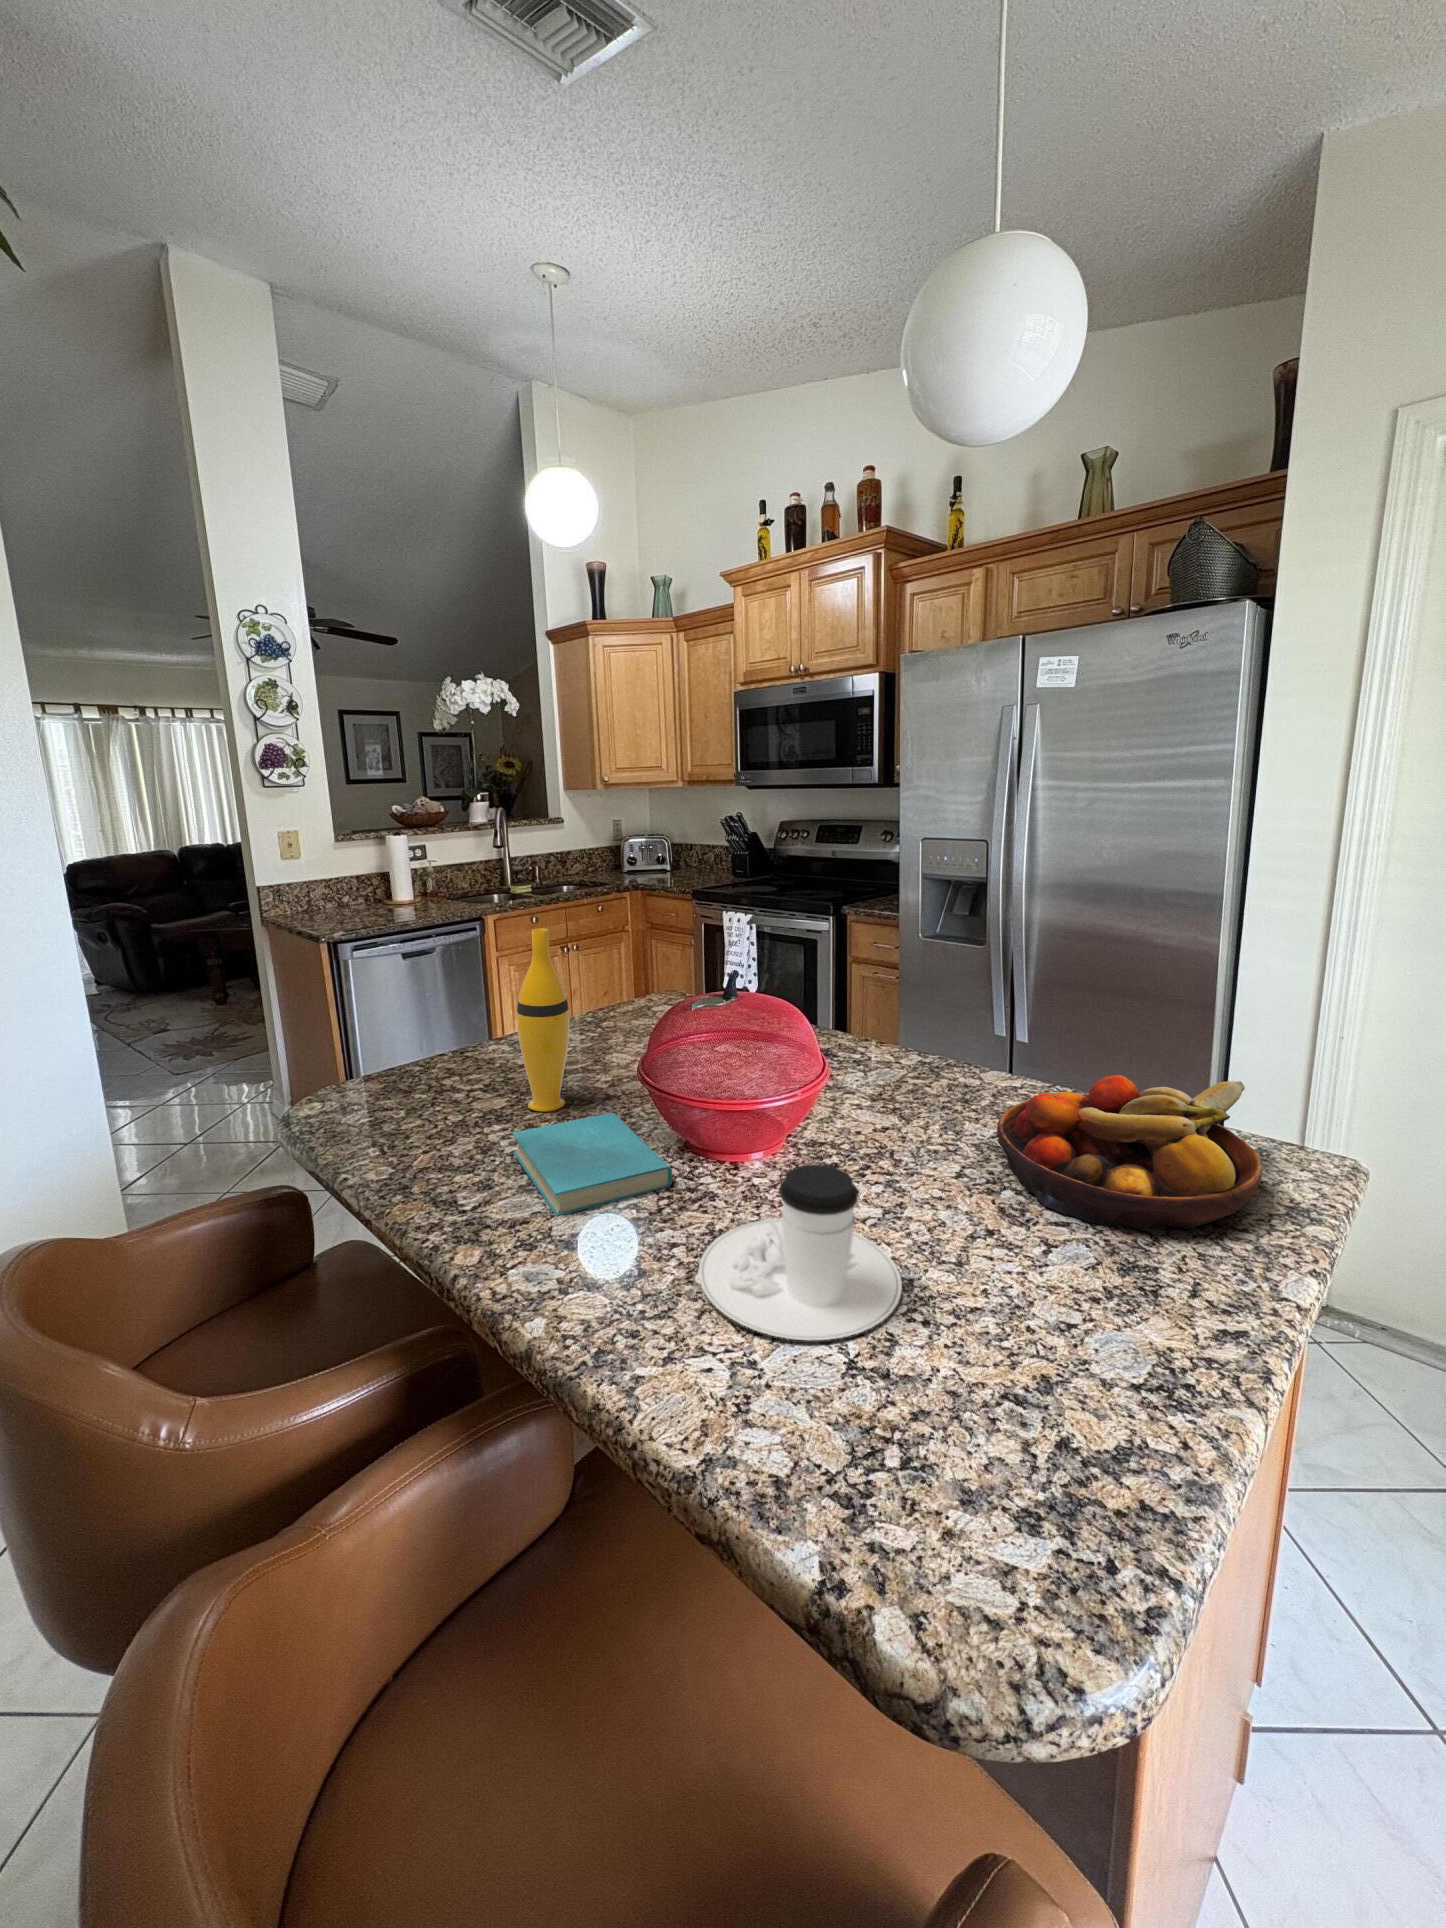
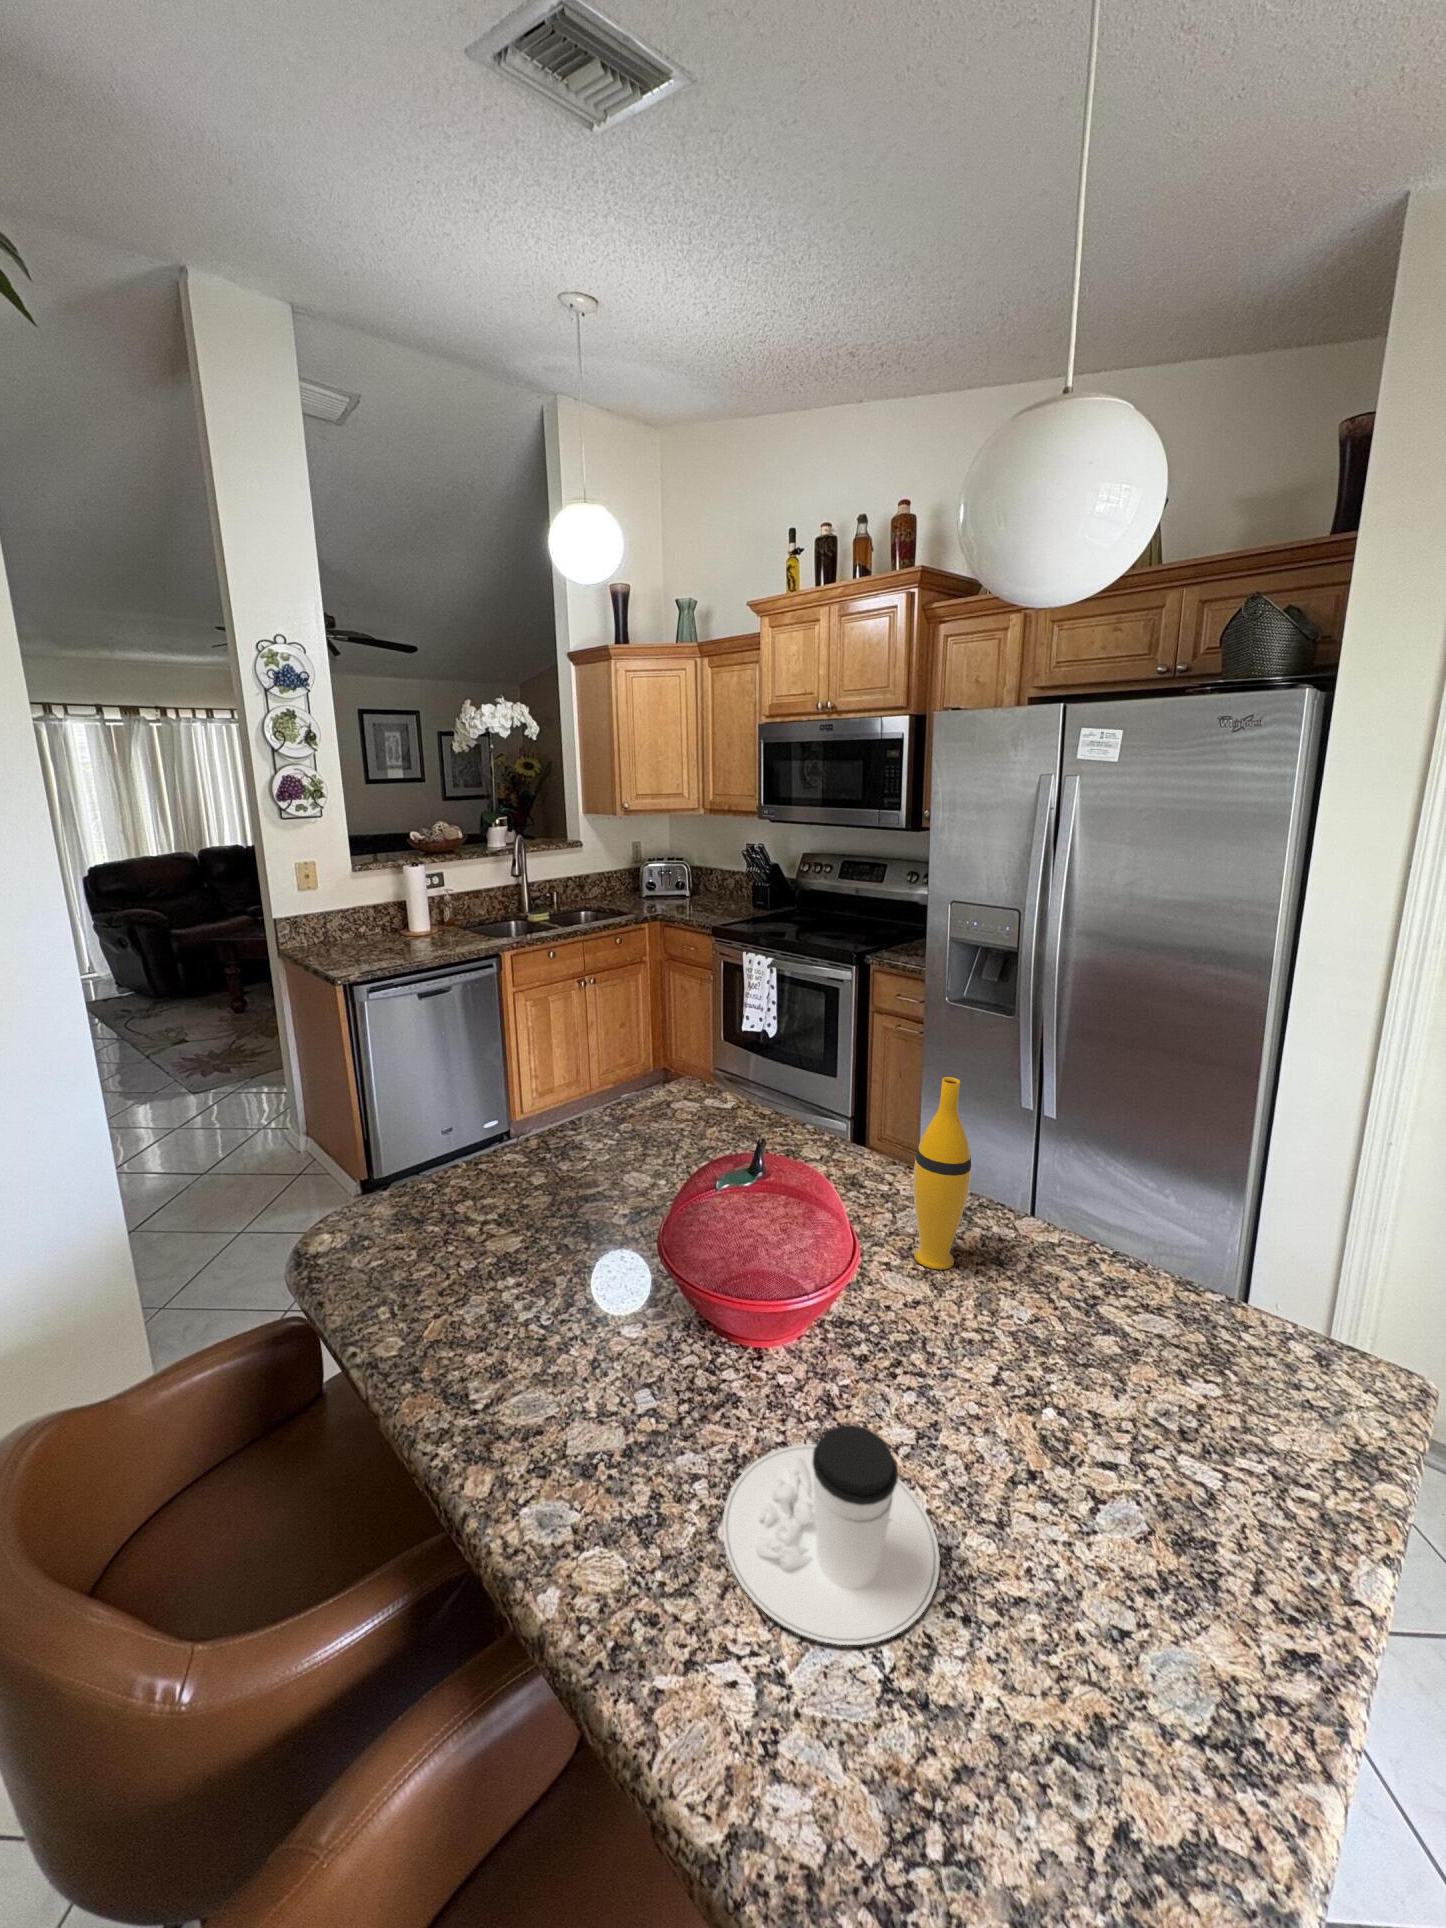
vase: present [517,928,570,1112] -> present [913,1077,971,1270]
fruit bowl: present [997,1075,1262,1229] -> none [1036,1275,1324,1478]
book: present [513,1113,672,1216] -> none [528,1273,694,1423]

